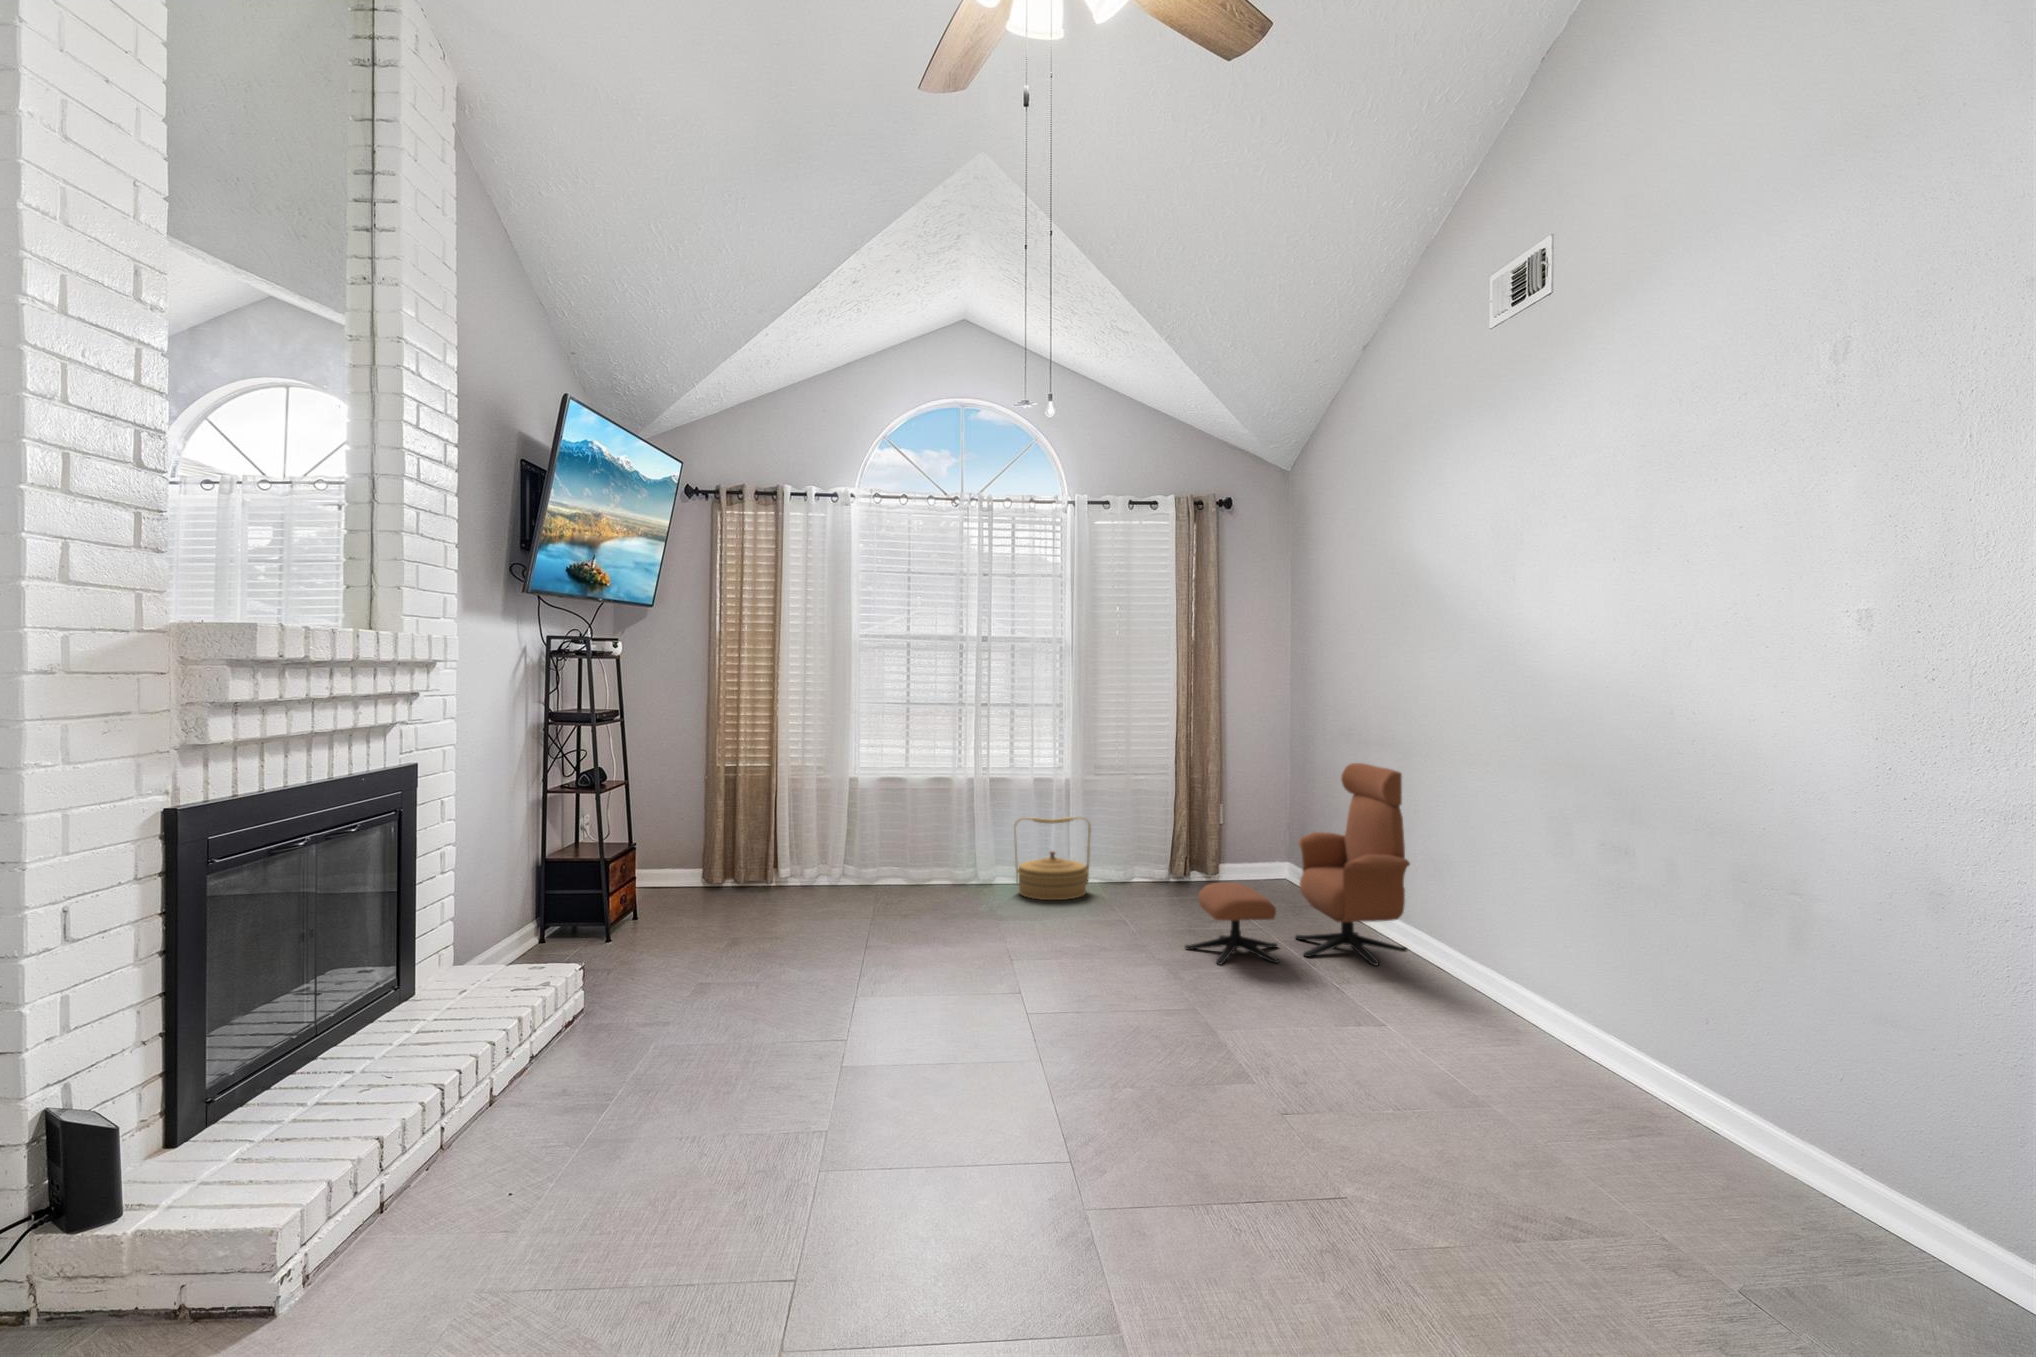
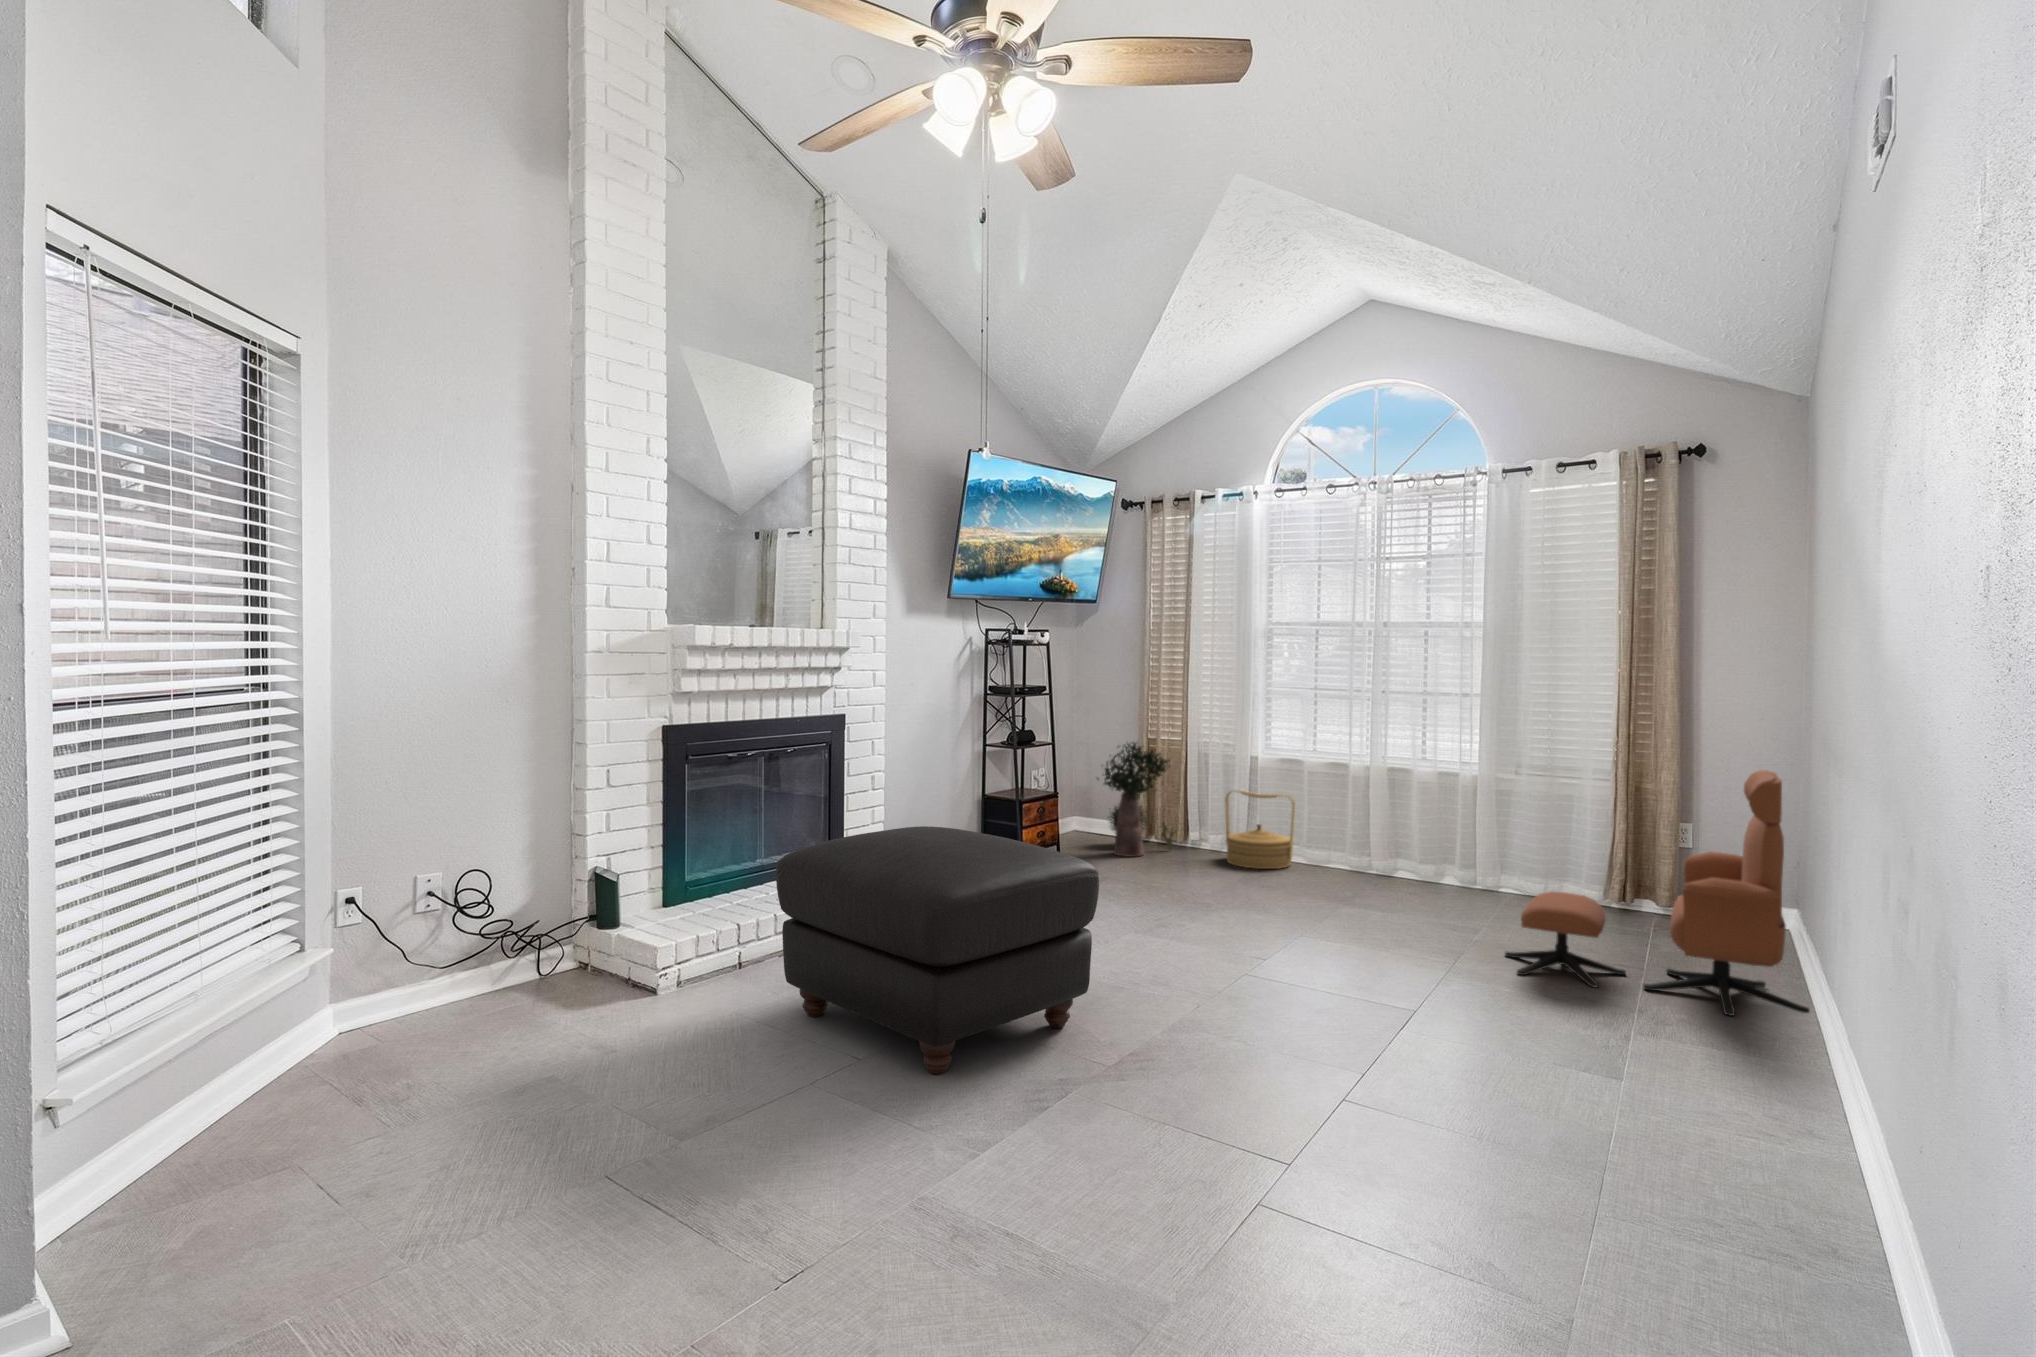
potted plant: none [677,771,766,911] -> present [1097,742,1176,857]
woven basket: present [1014,817,1091,900] -> present [1225,790,1295,869]
ottoman: none [552,915,996,1267] -> present [776,826,1099,1074]

